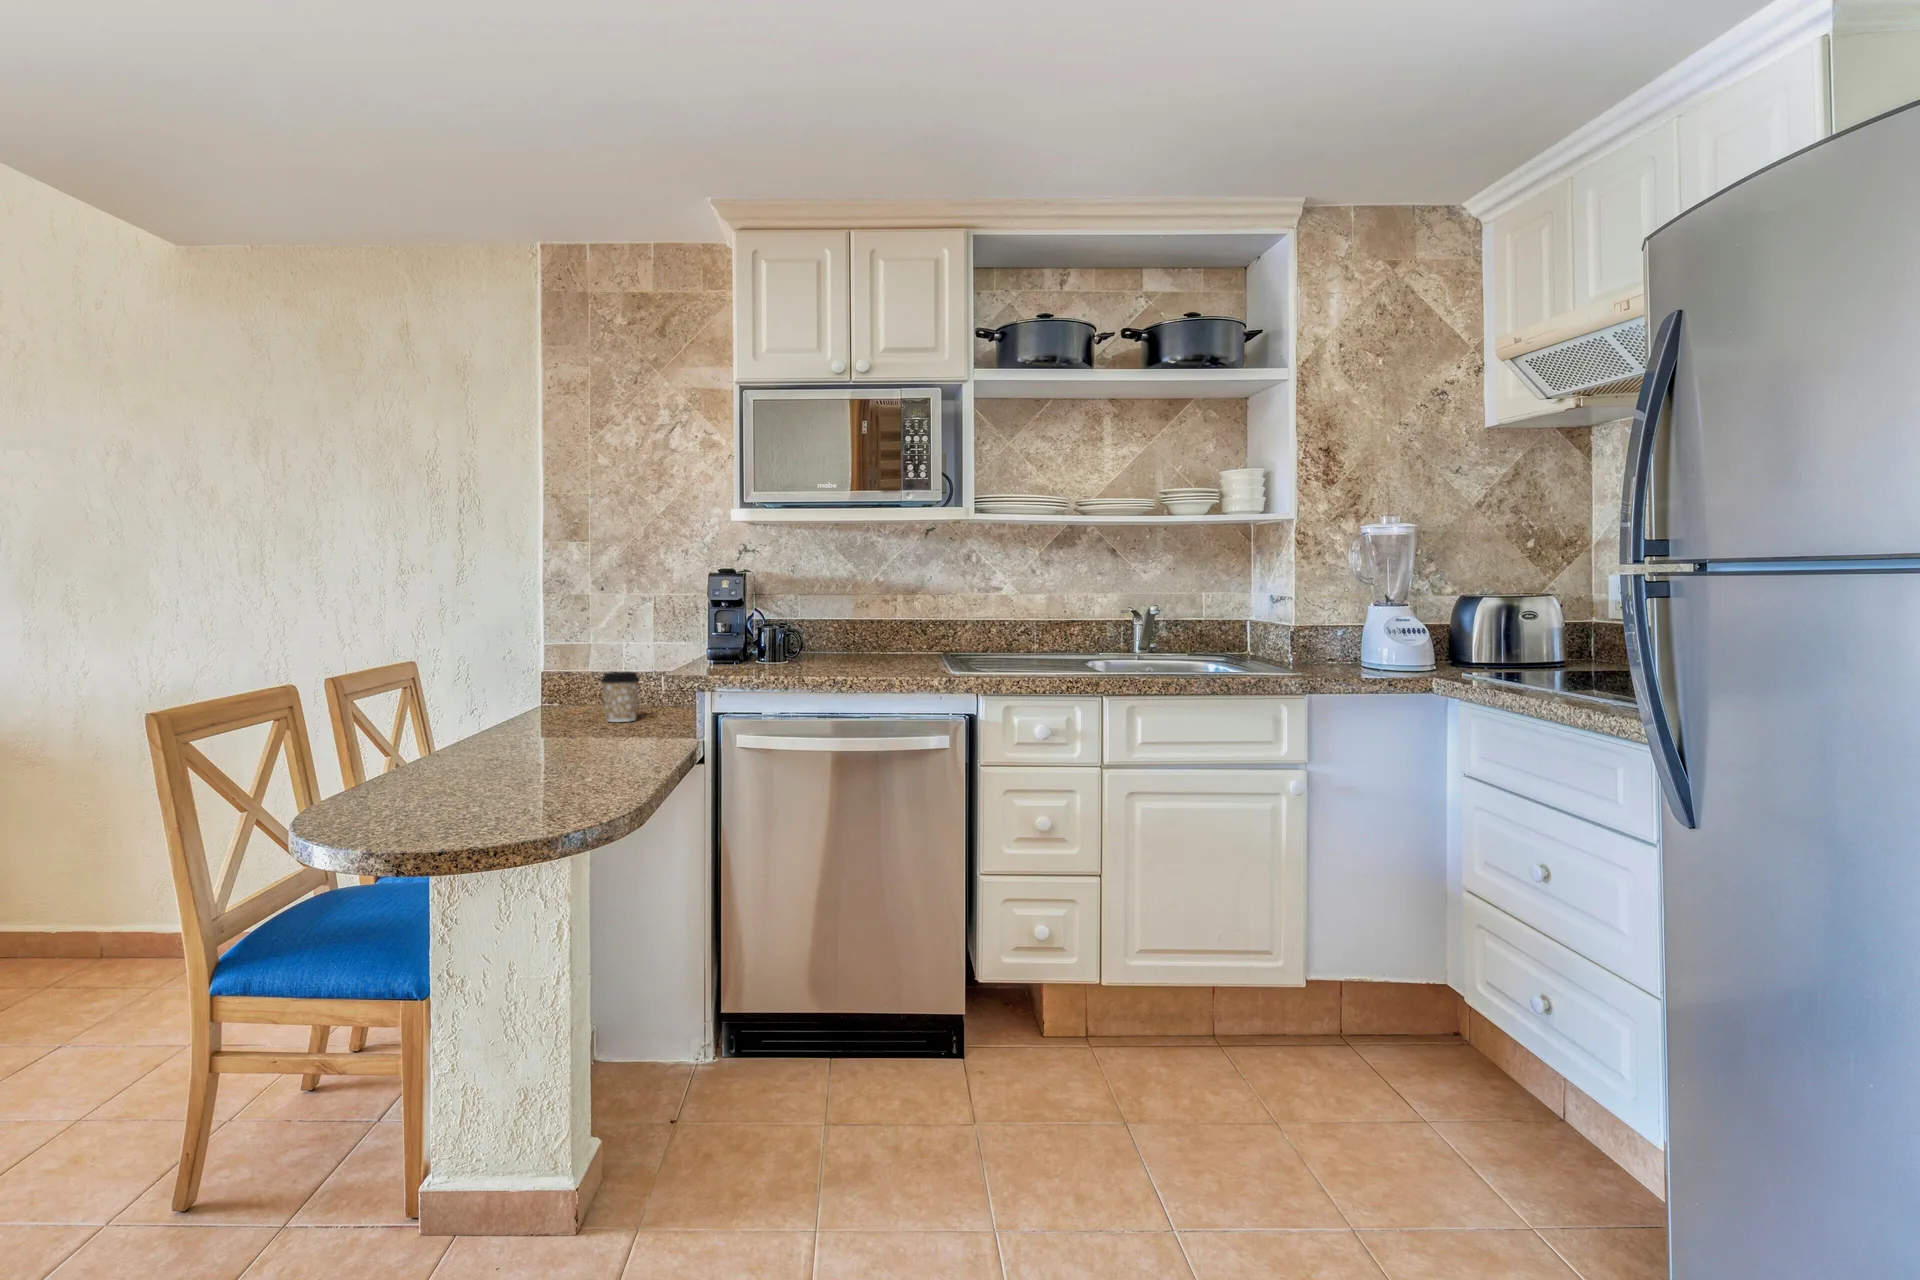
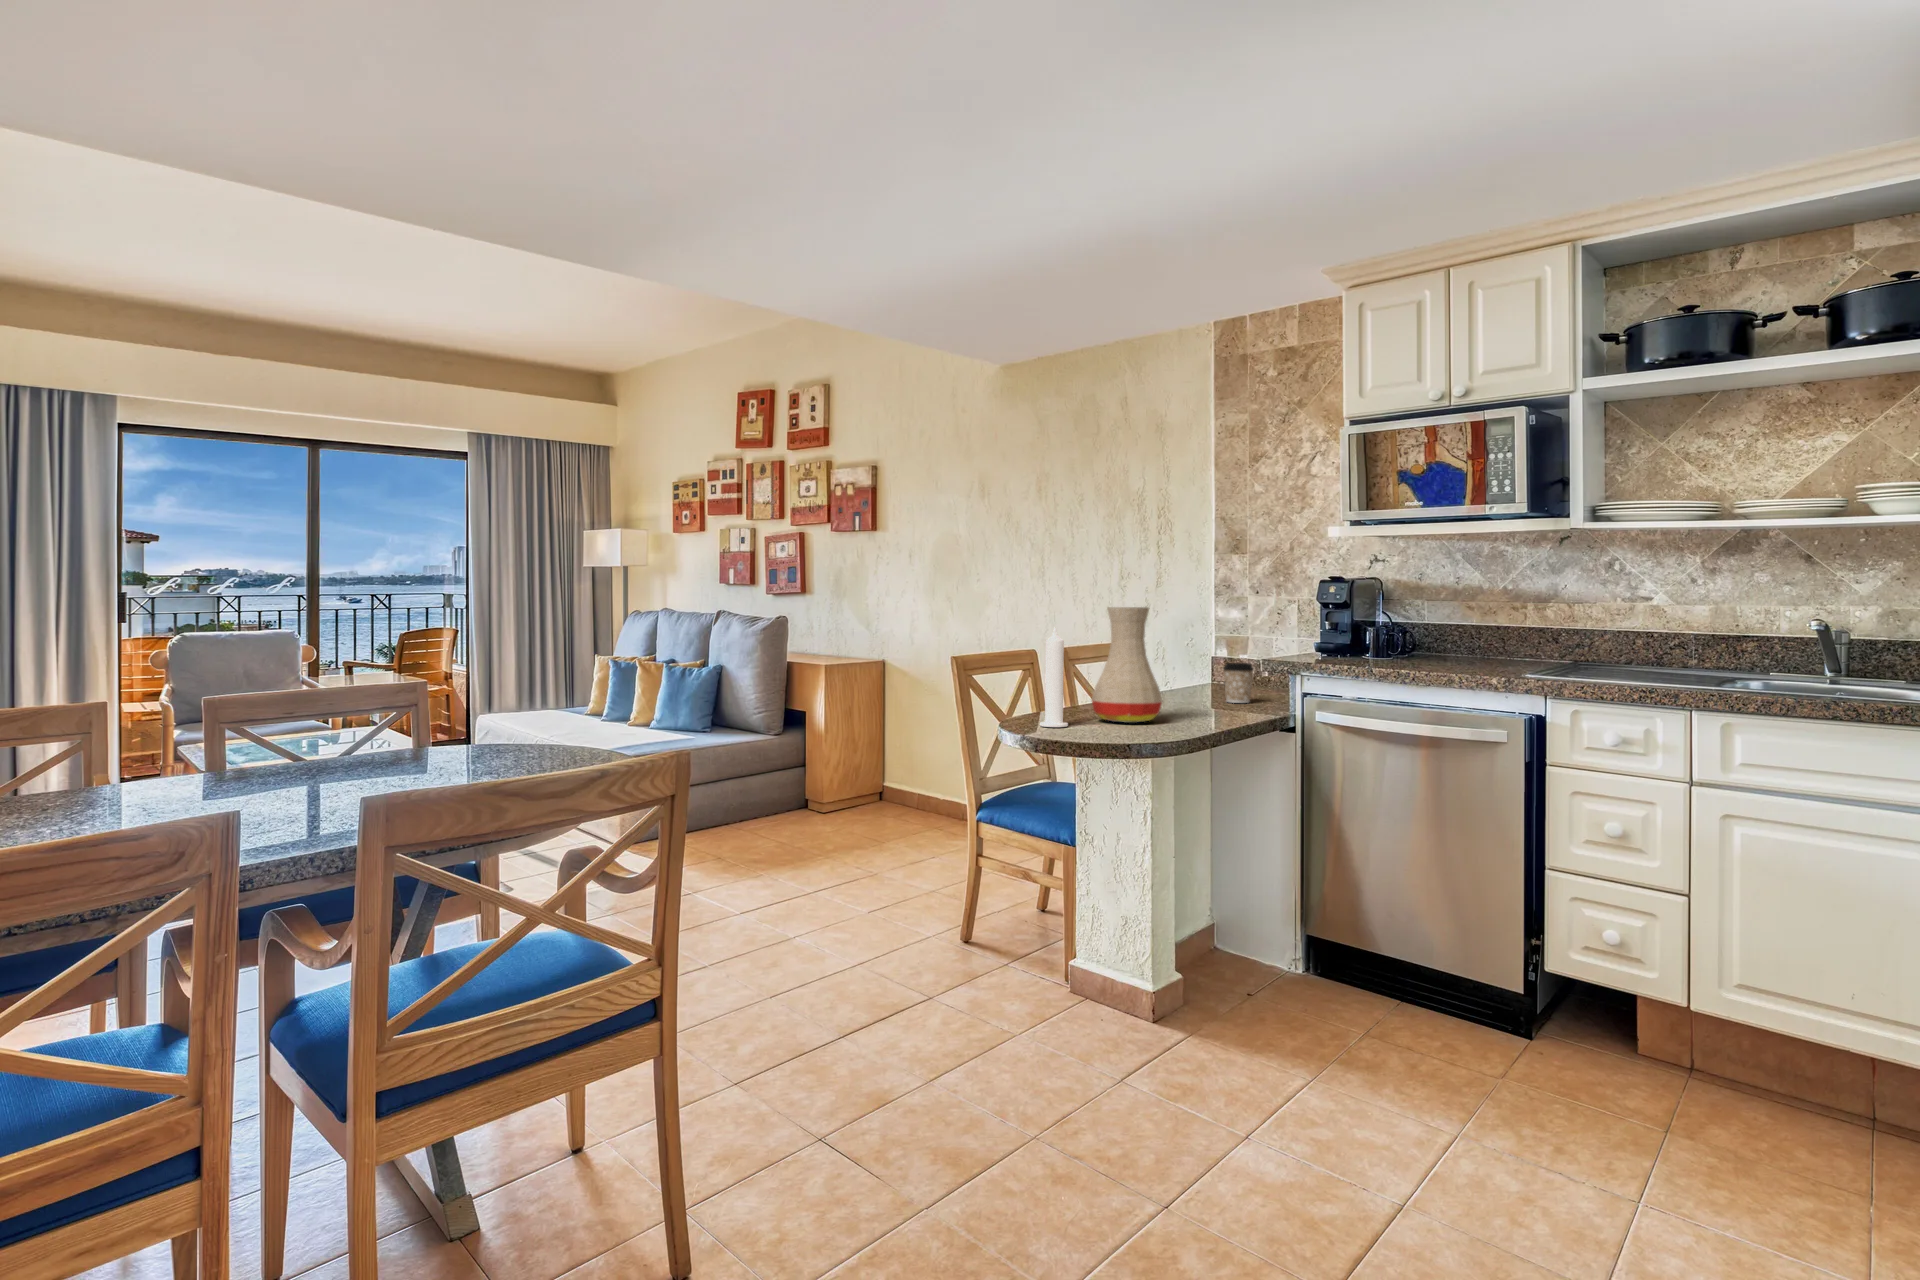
vase: none [475,610,582,774] -> present [1092,607,1162,723]
candle: none [410,645,457,798] -> present [1040,627,1068,727]

